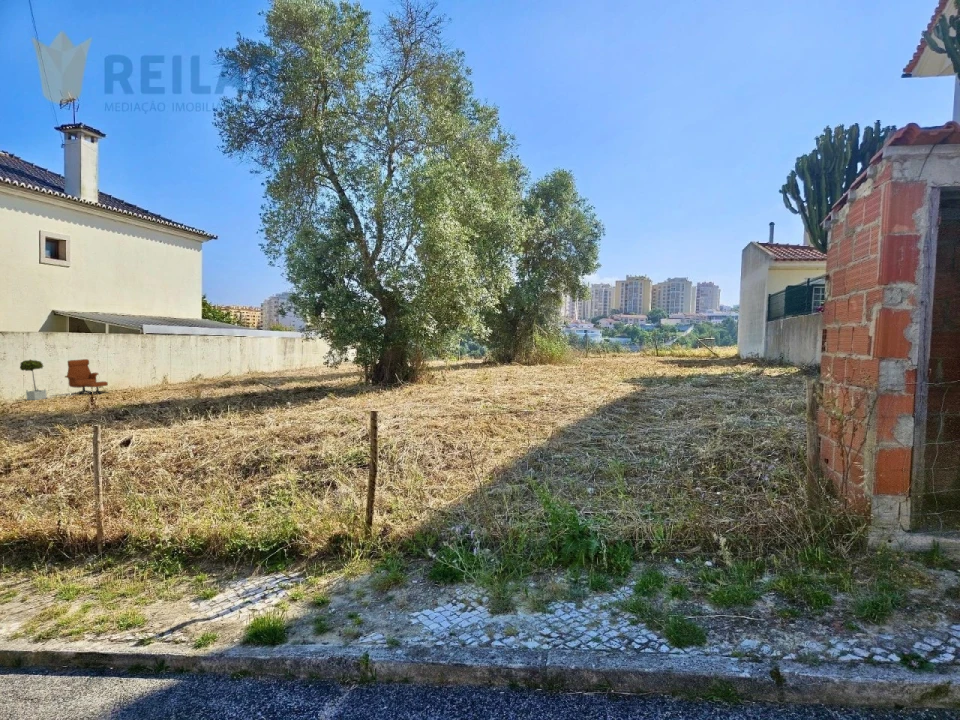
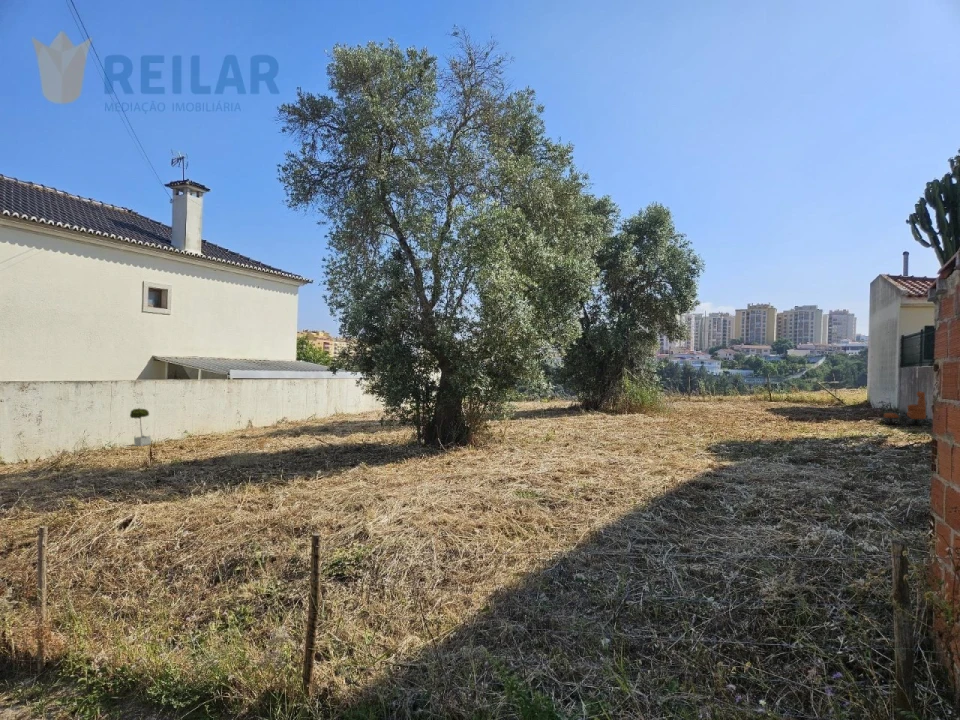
lounge chair: present [65,359,108,395] -> present [884,391,928,426]

